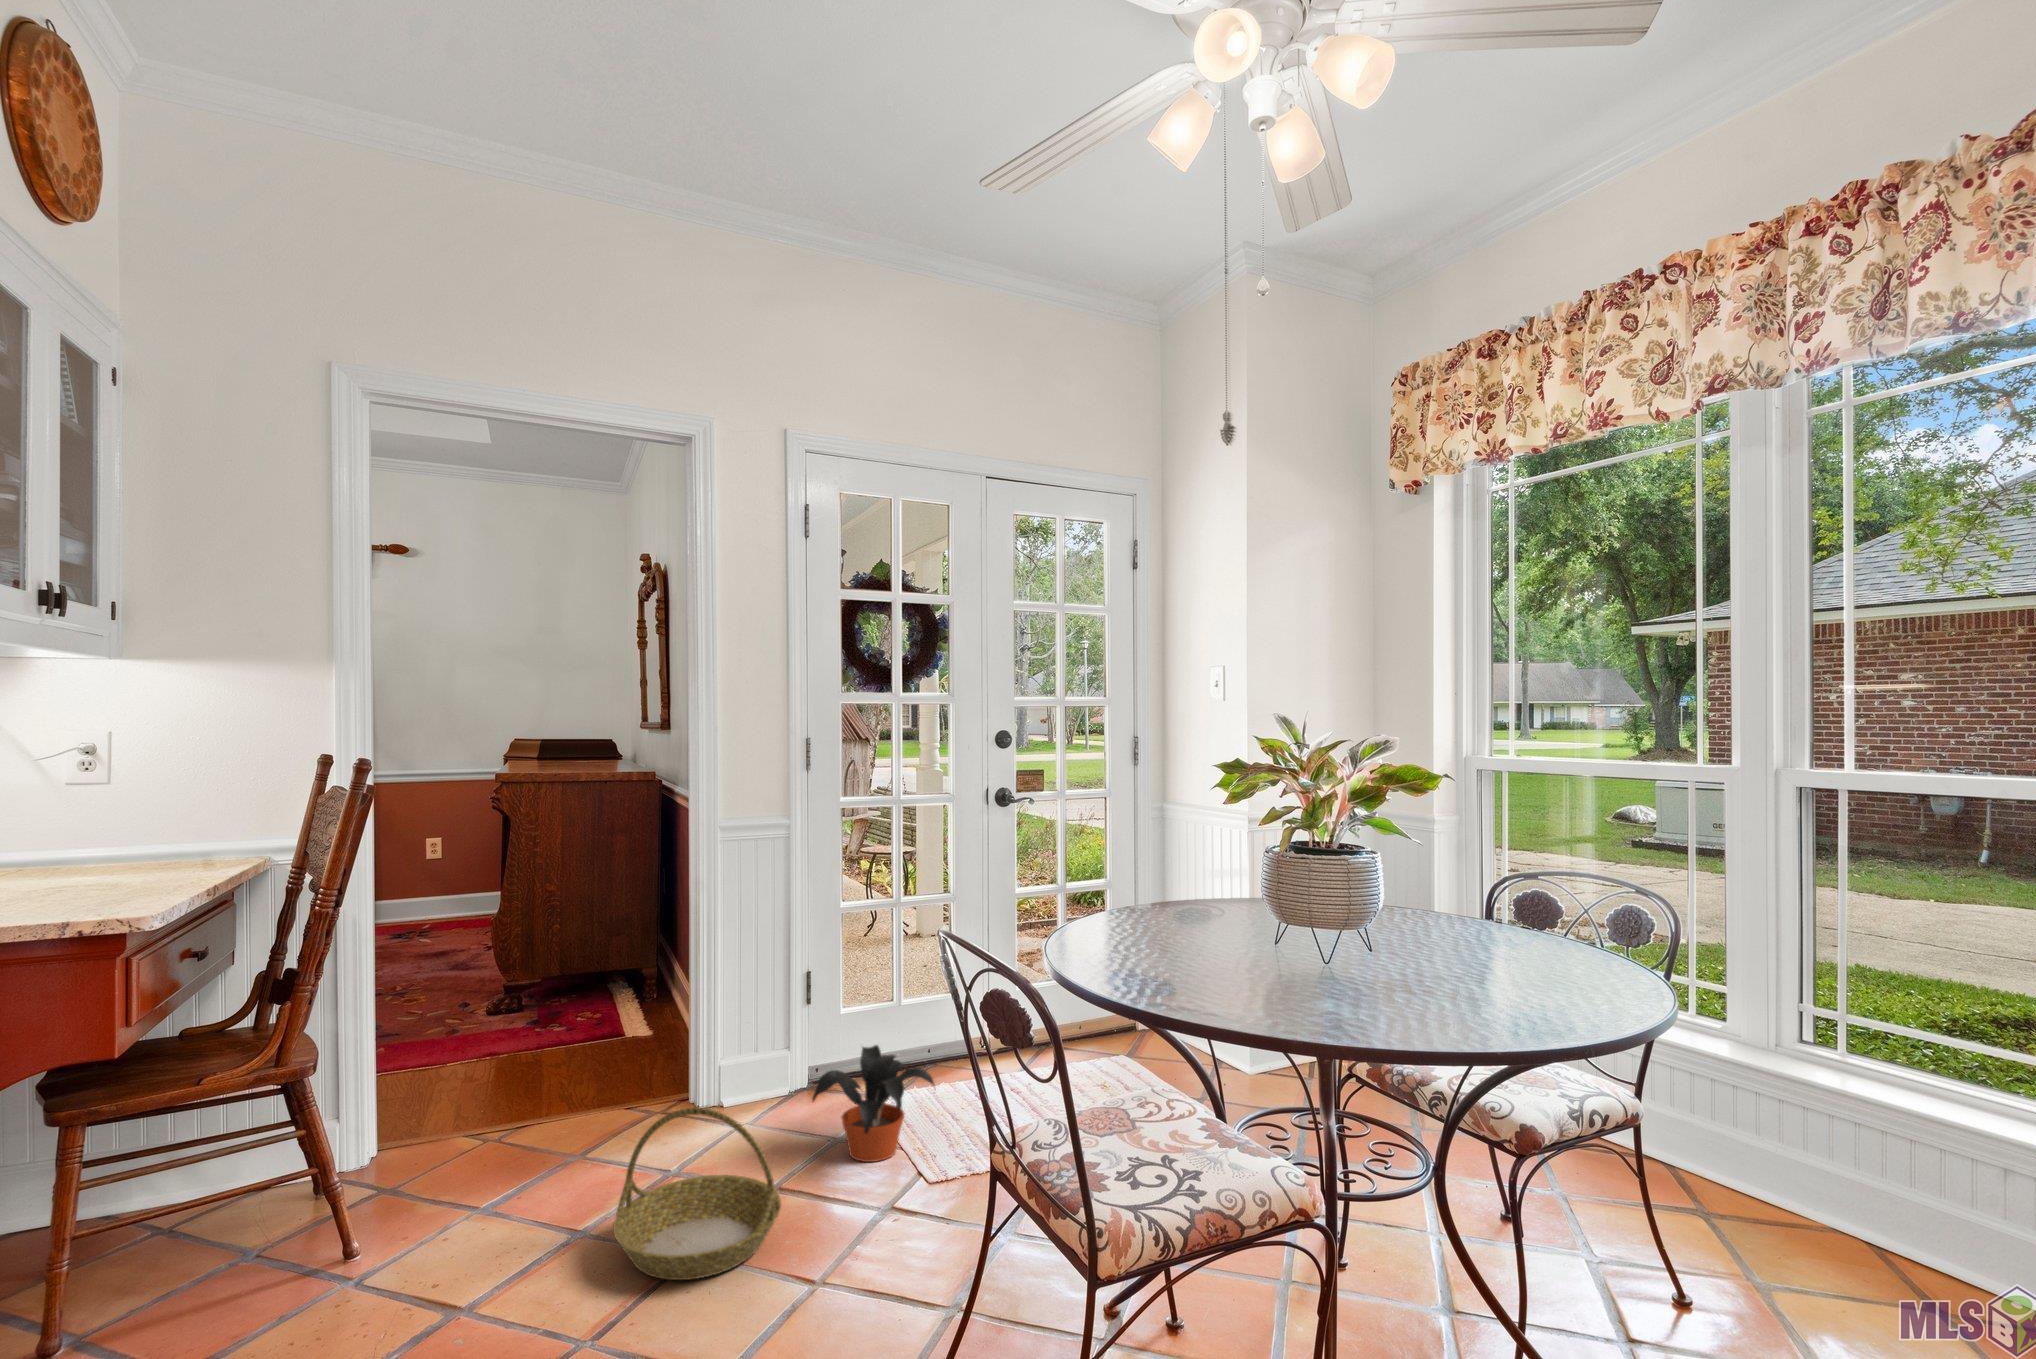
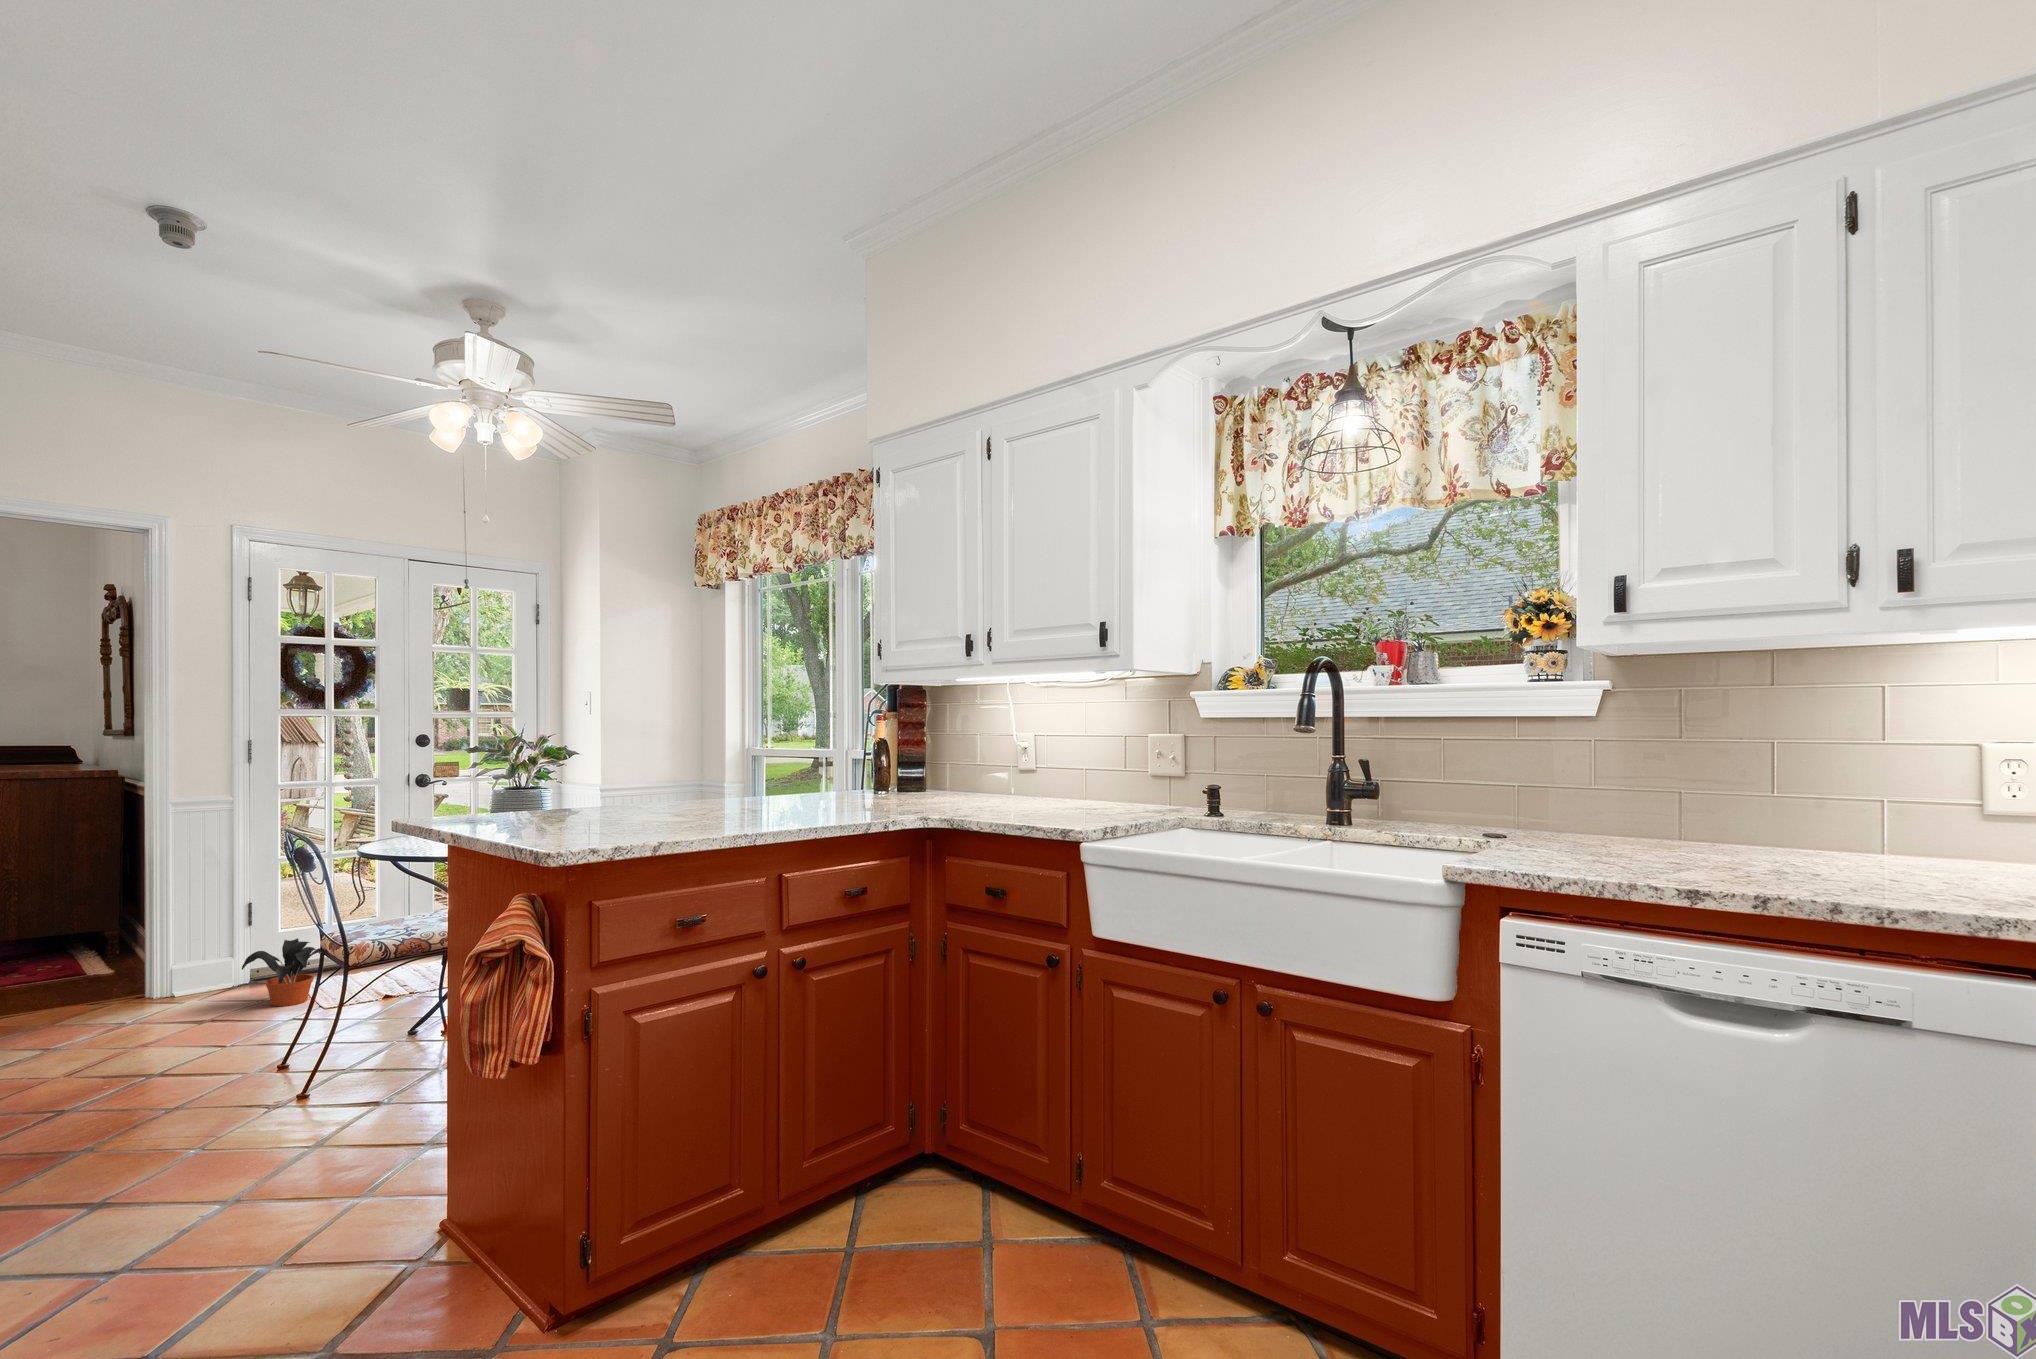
basket: present [613,1107,781,1280] -> none [87,962,212,1056]

